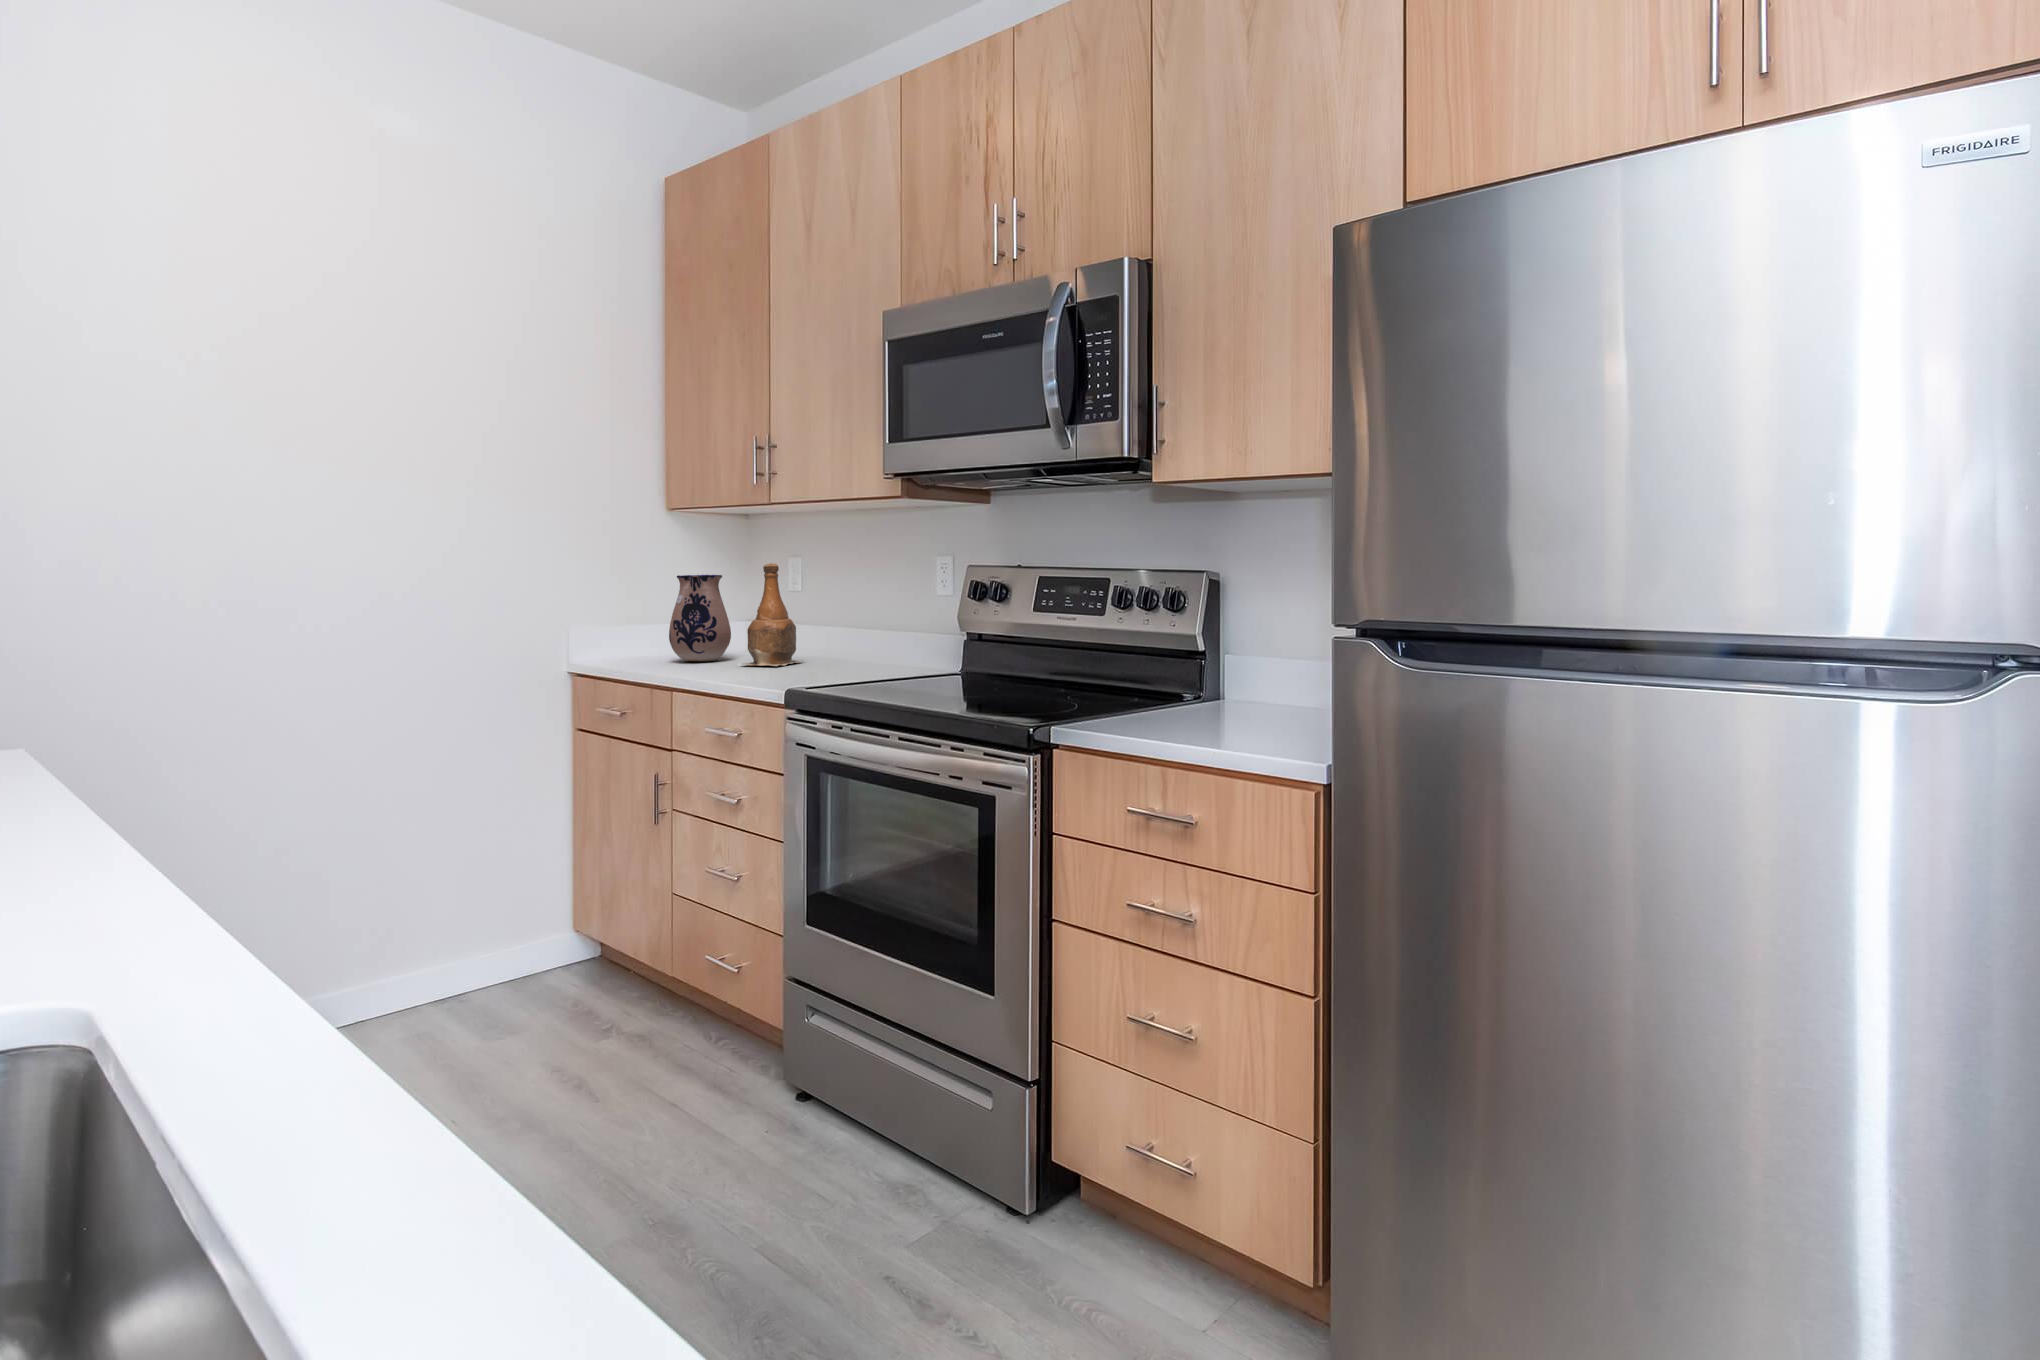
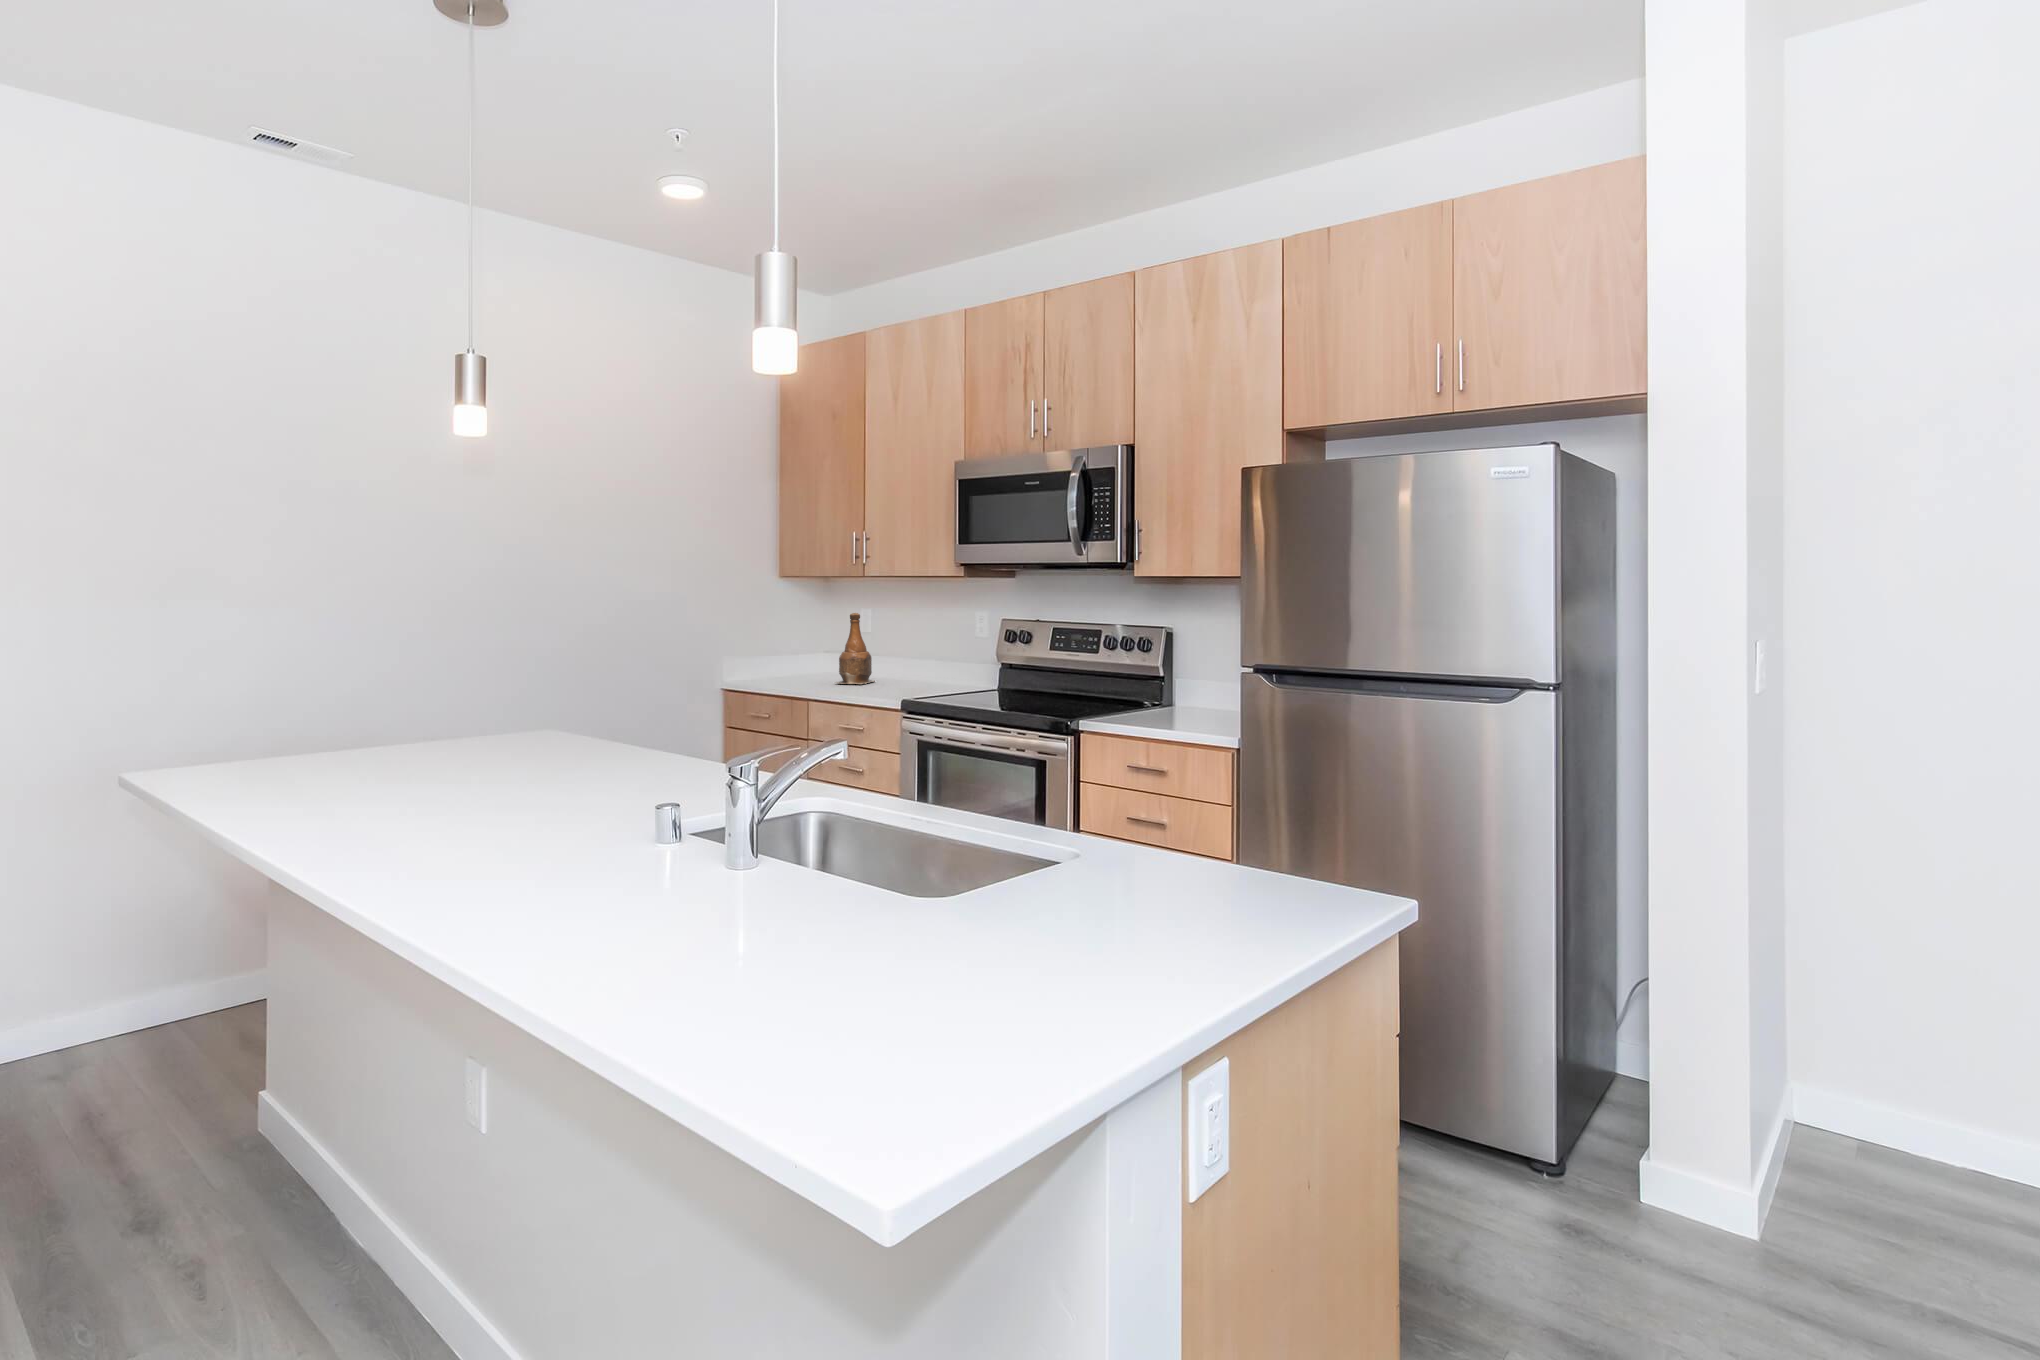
ceramic pitcher: present [669,575,731,661] -> none [778,619,821,681]

